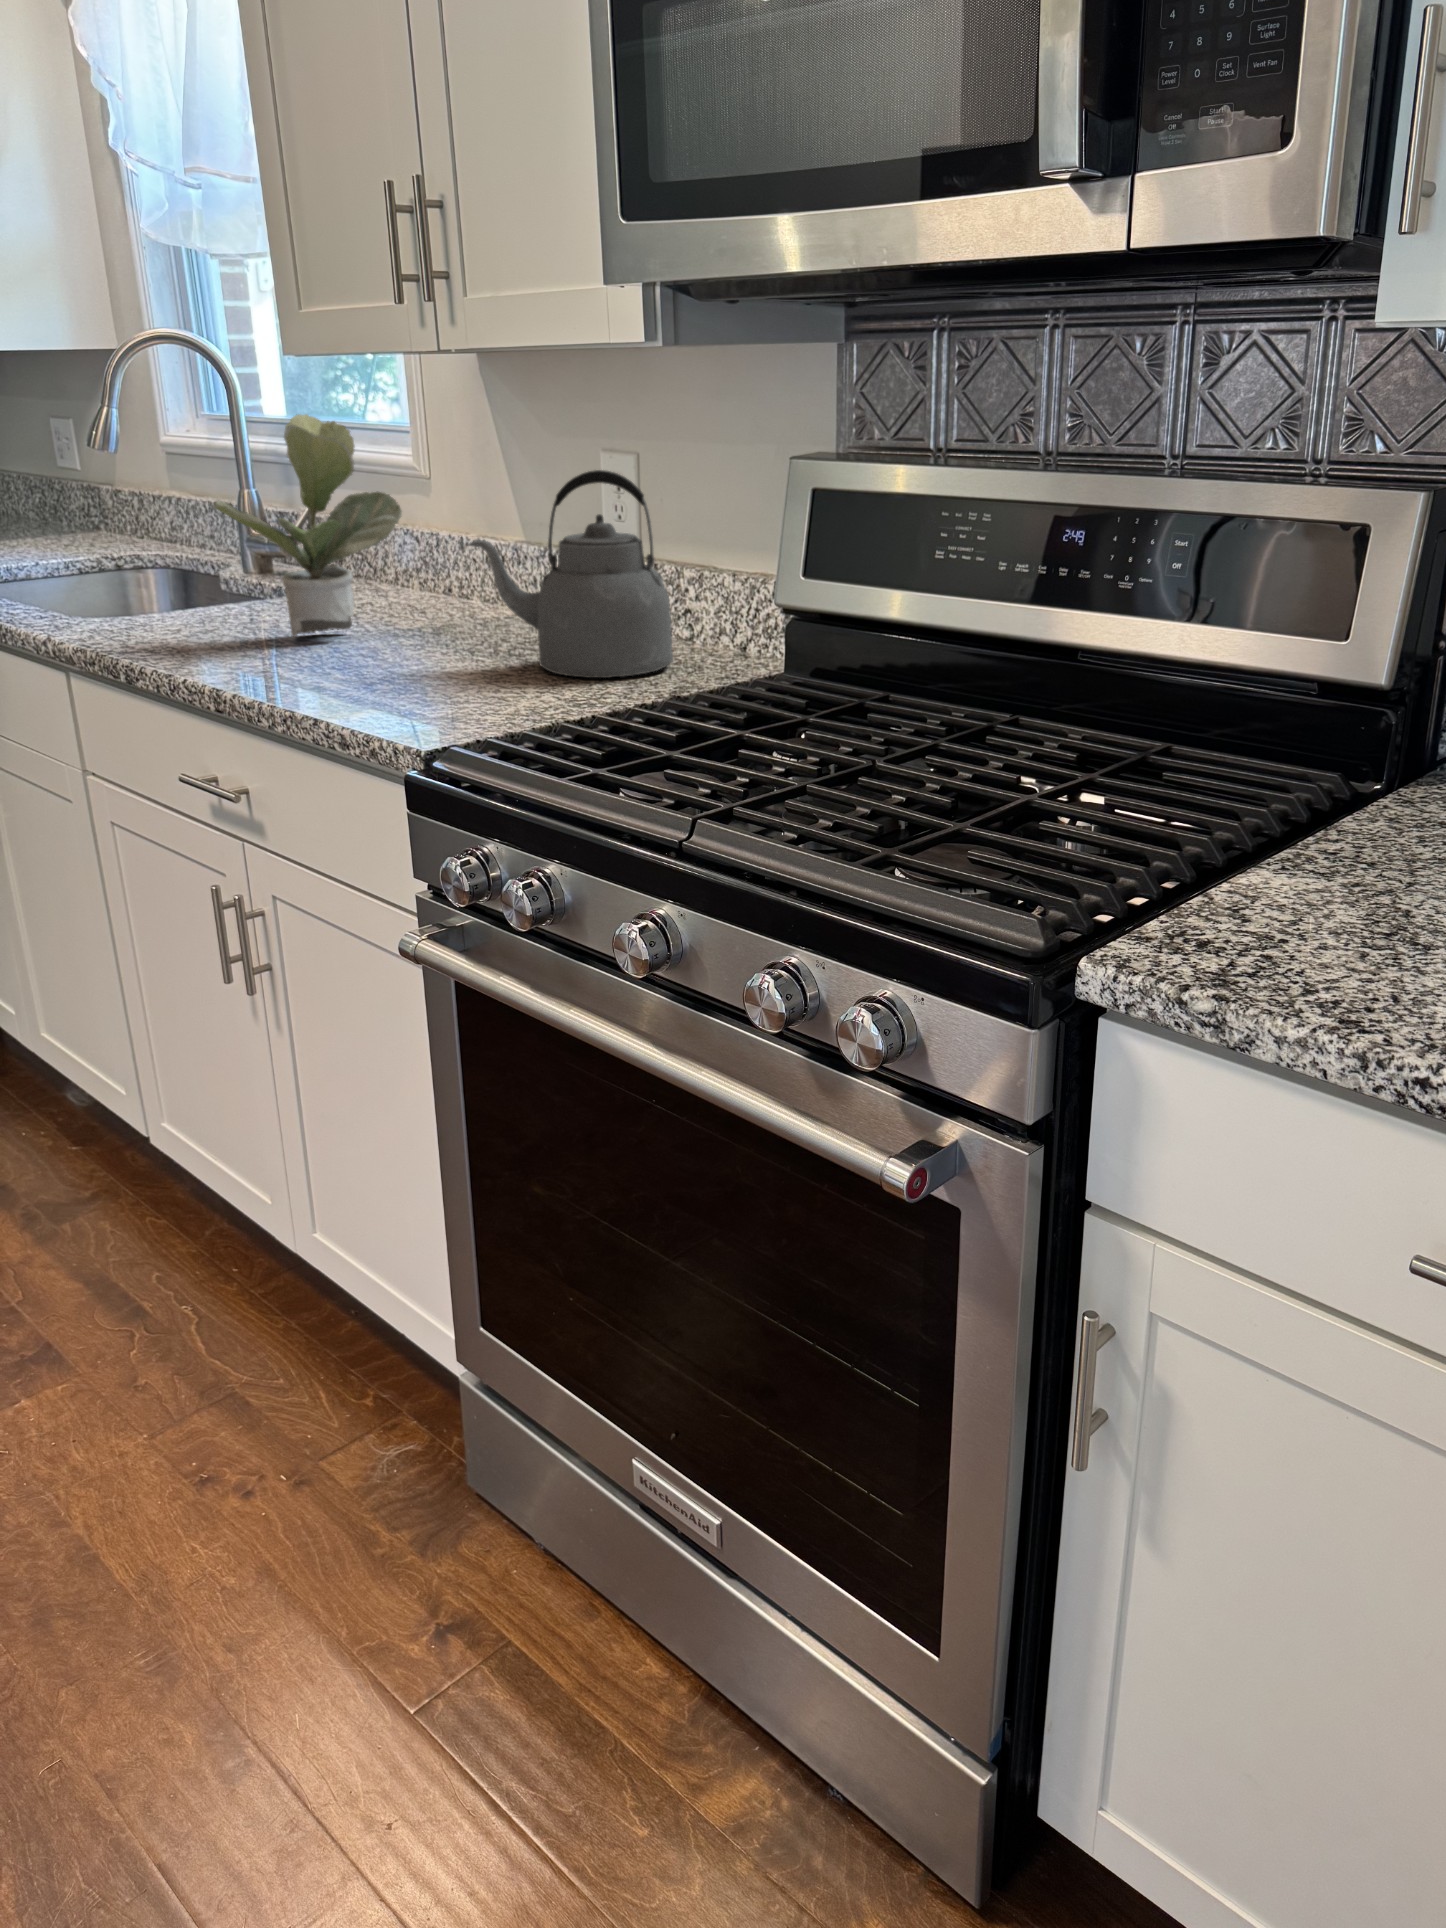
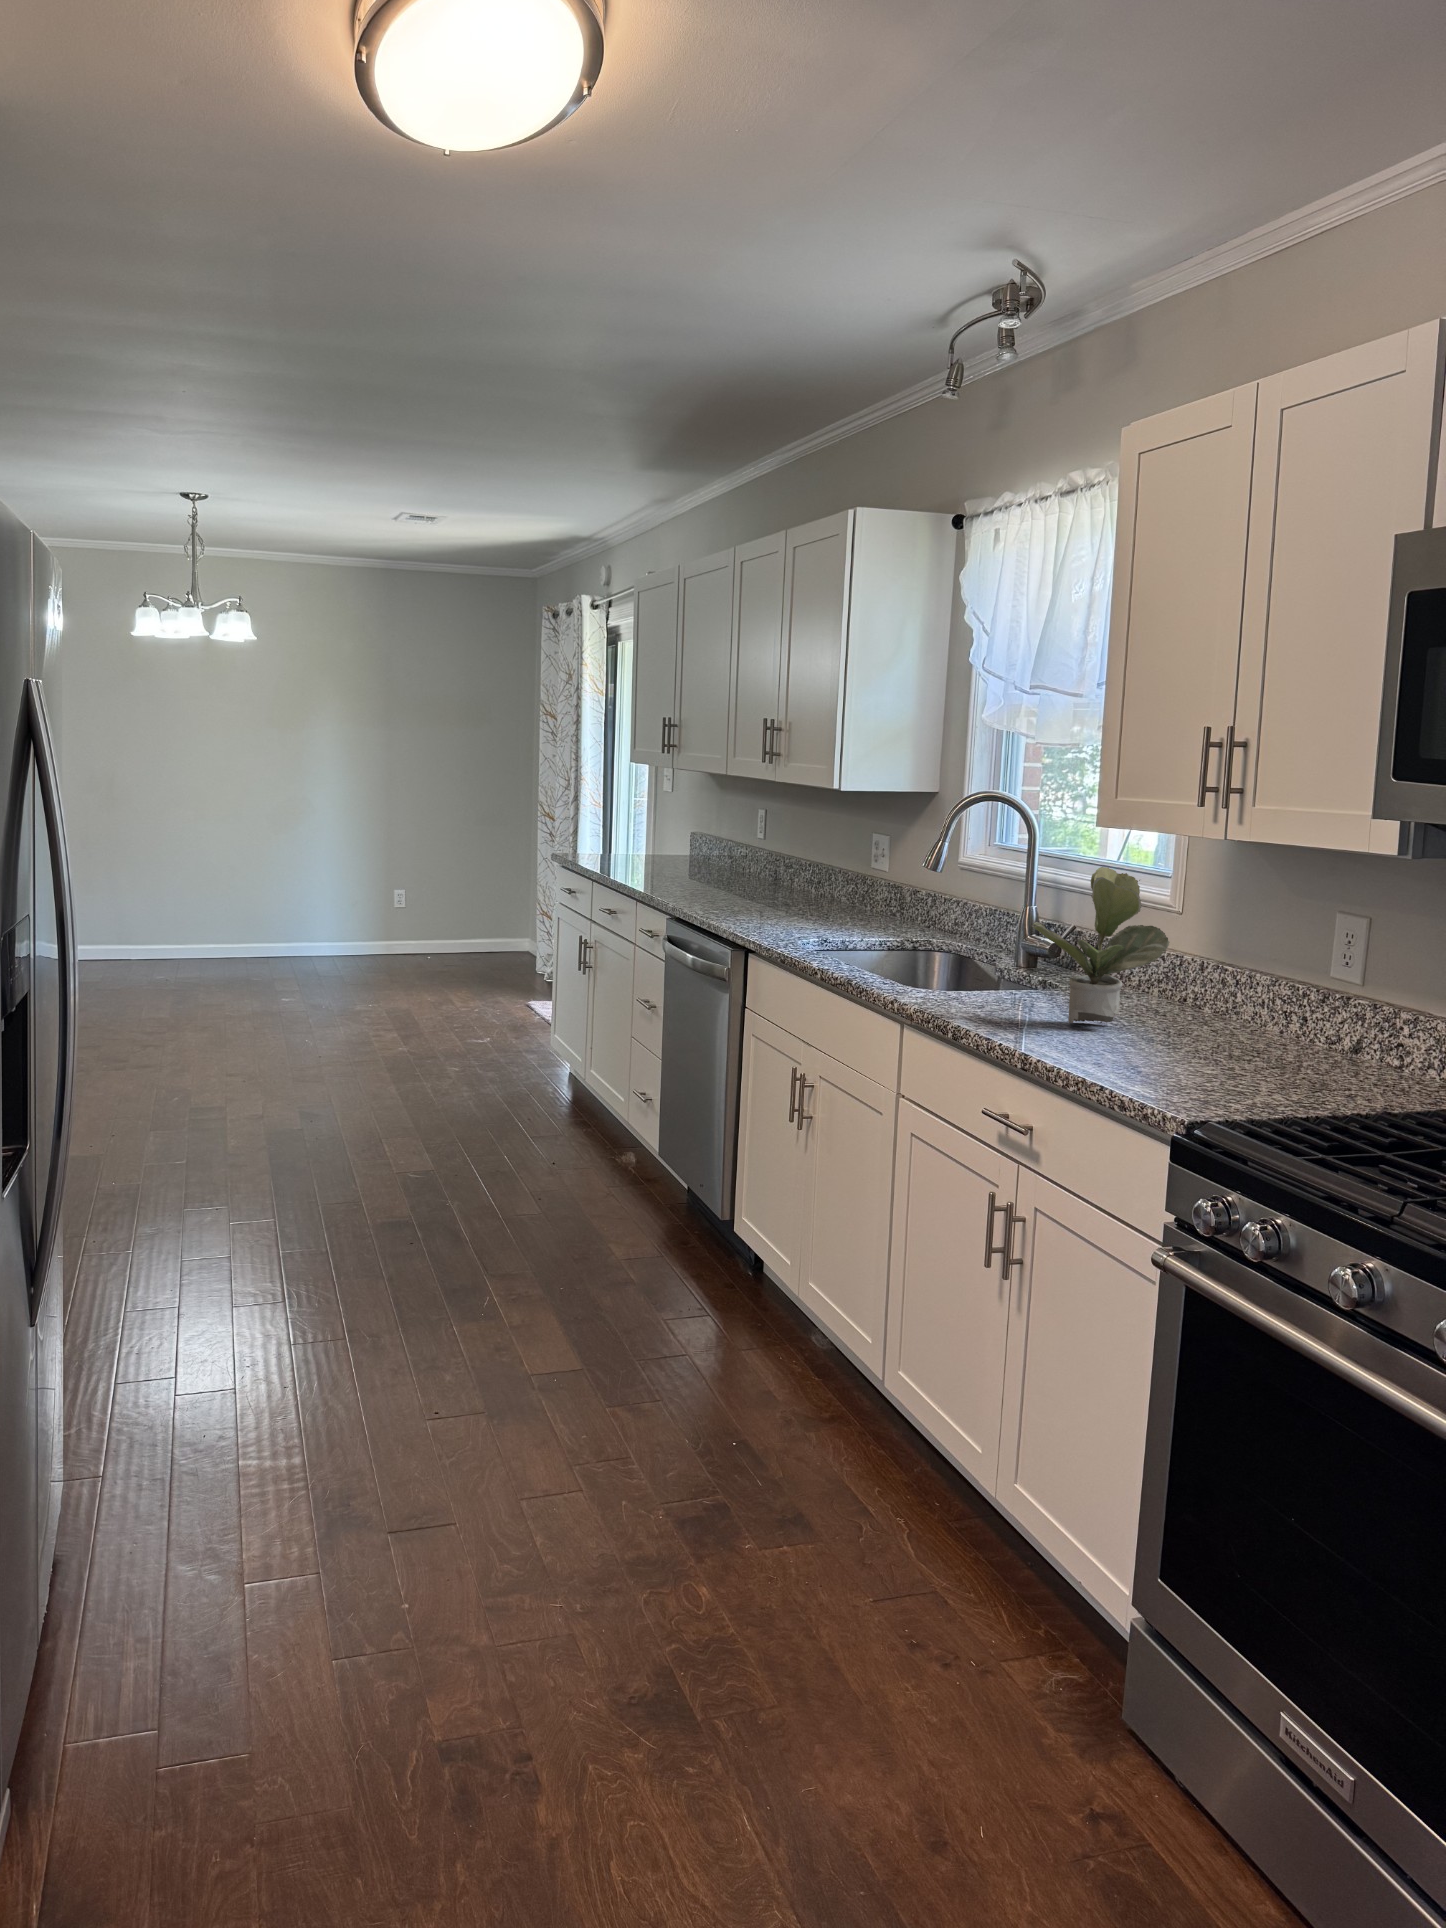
kettle: present [468,470,673,678] -> none [1225,933,1388,1092]

